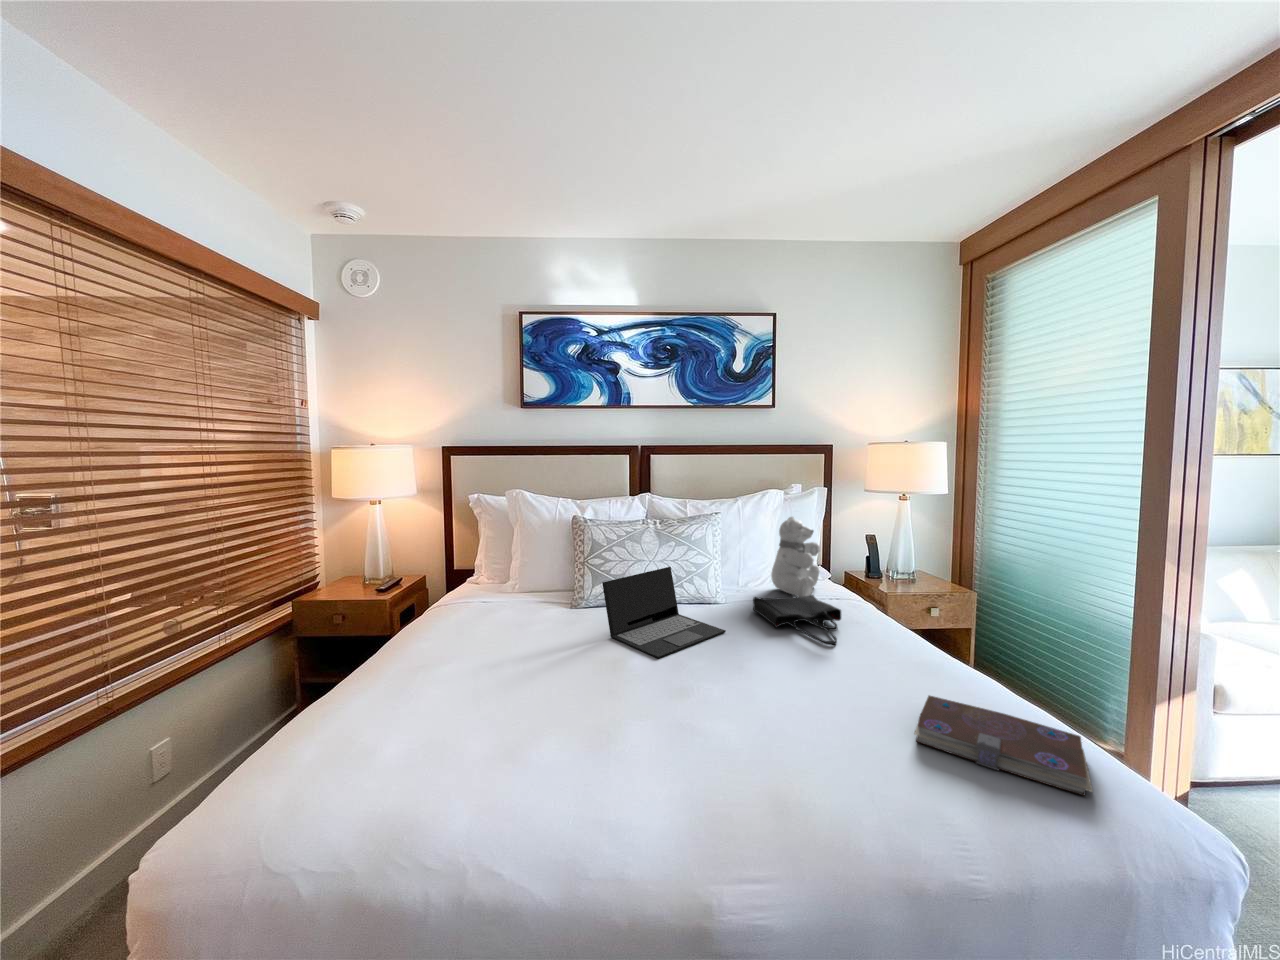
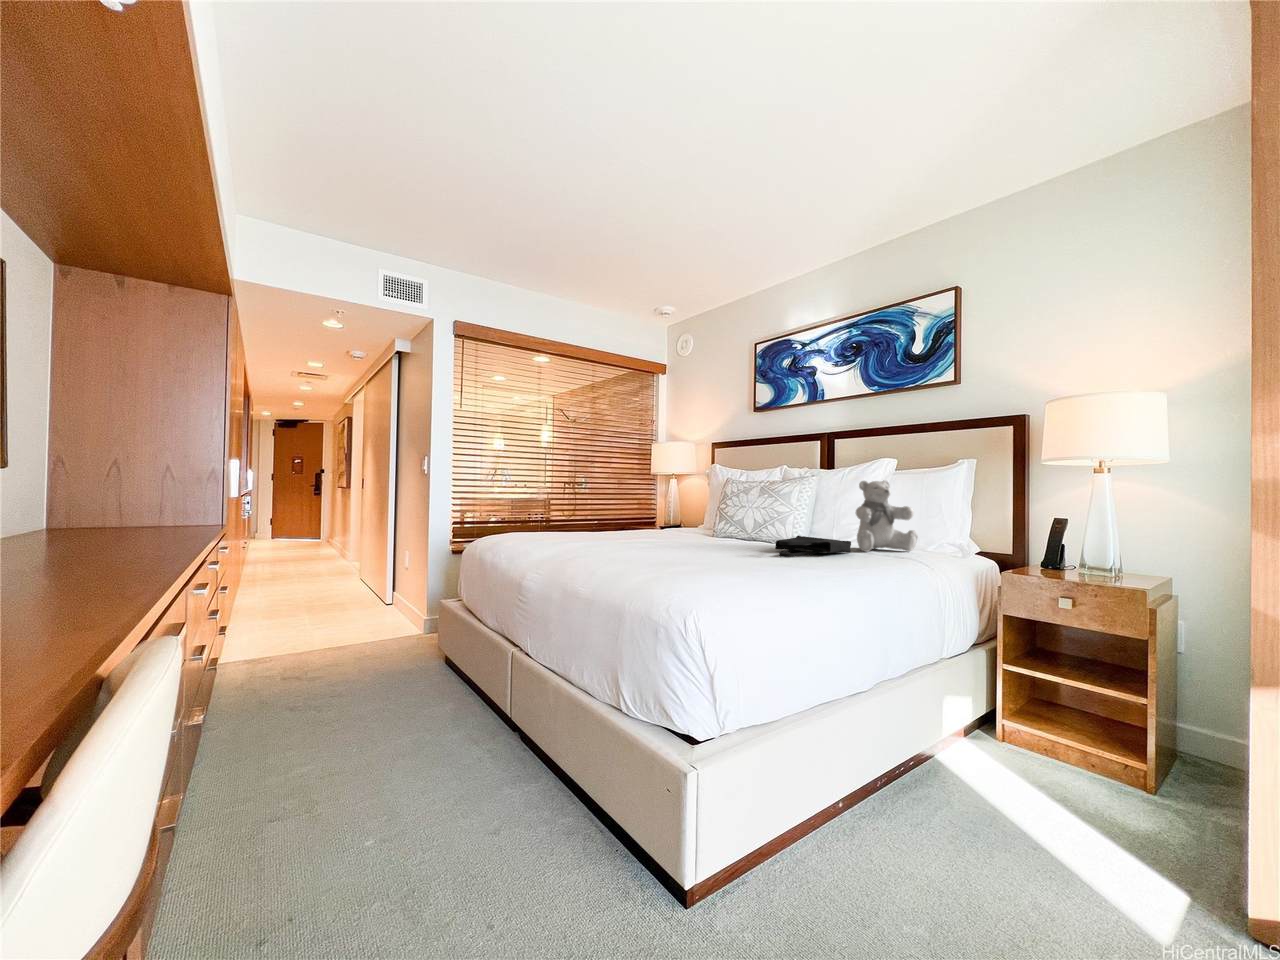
laptop: present [602,567,725,658] -> none [674,506,745,547]
book: present [914,696,1093,796] -> none [674,554,739,580]

